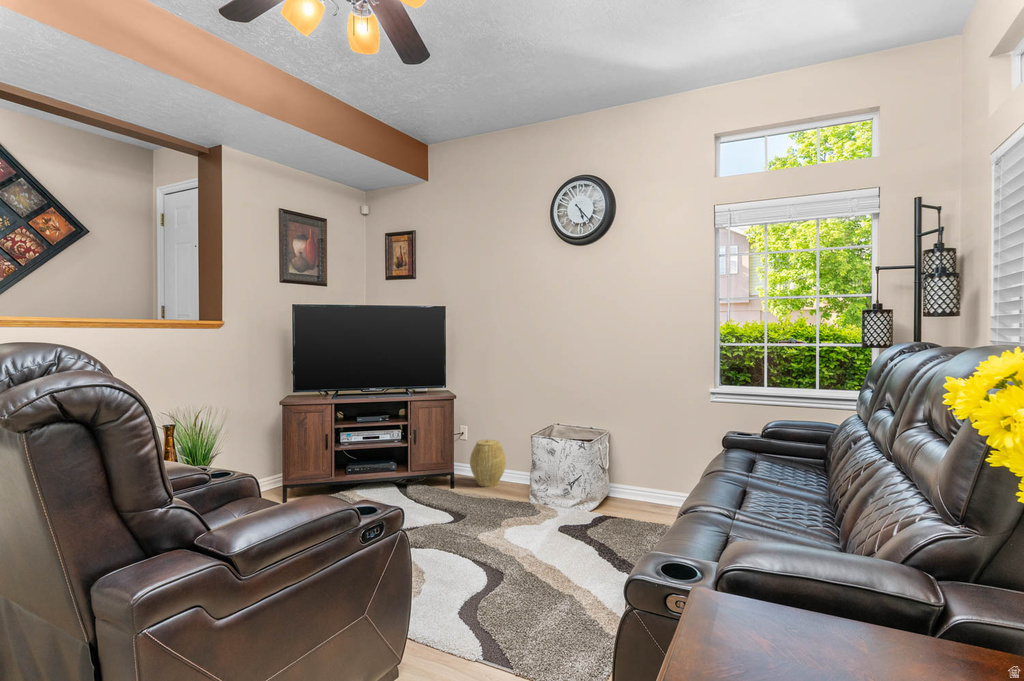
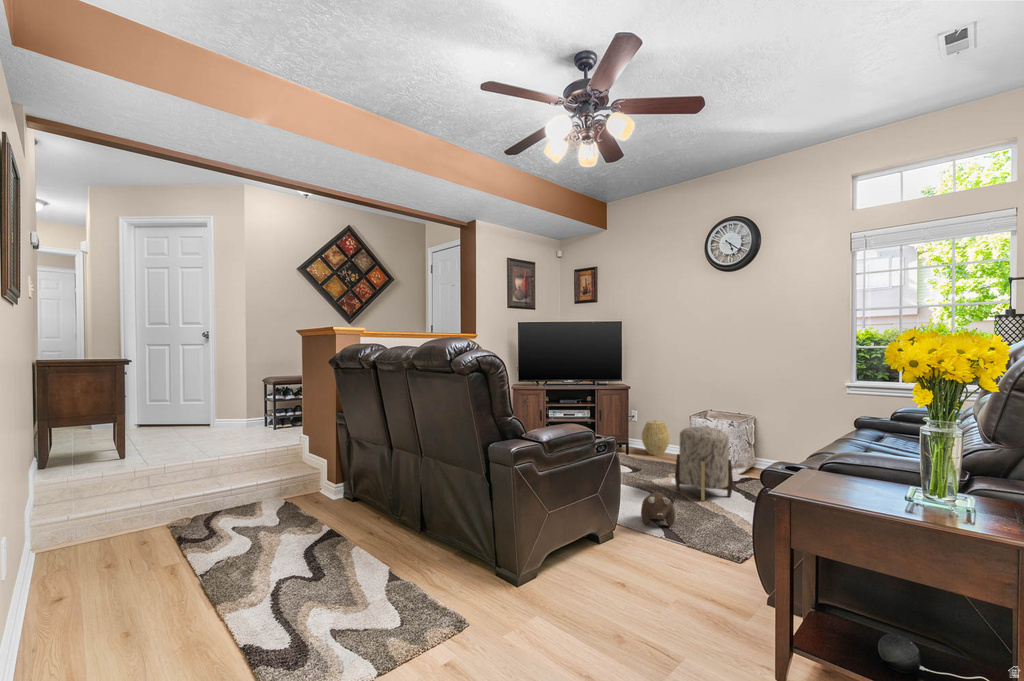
ottoman: none [507,456,582,564] -> present [675,427,733,501]
plush toy: none [452,572,502,626] -> present [641,492,675,526]

